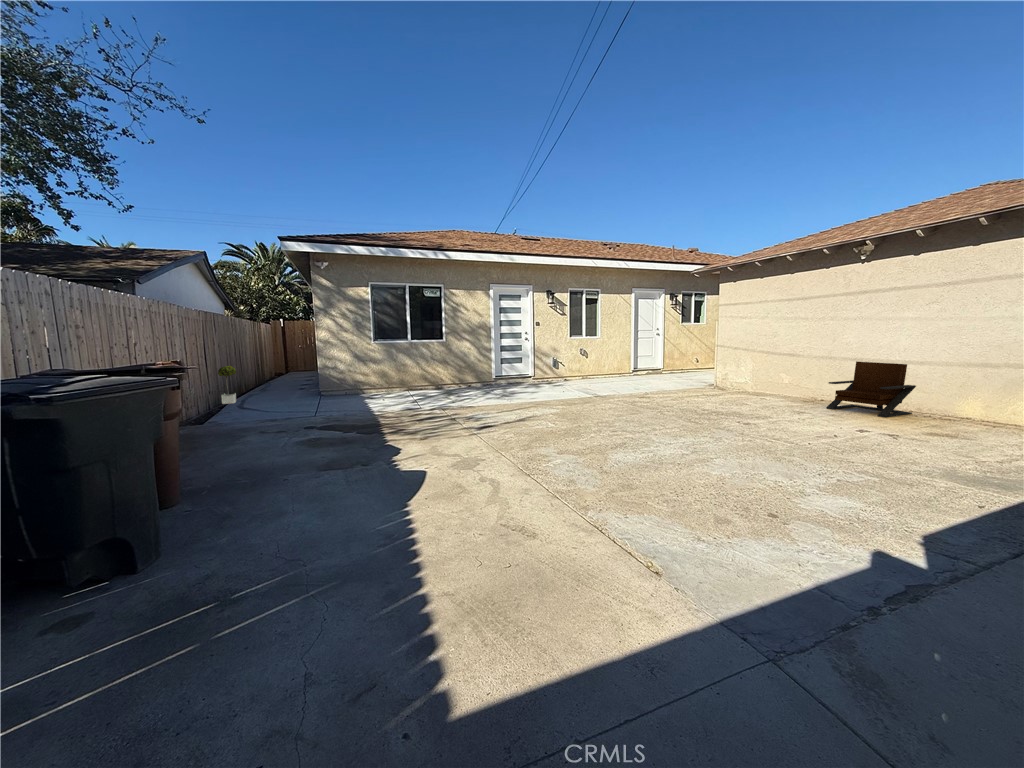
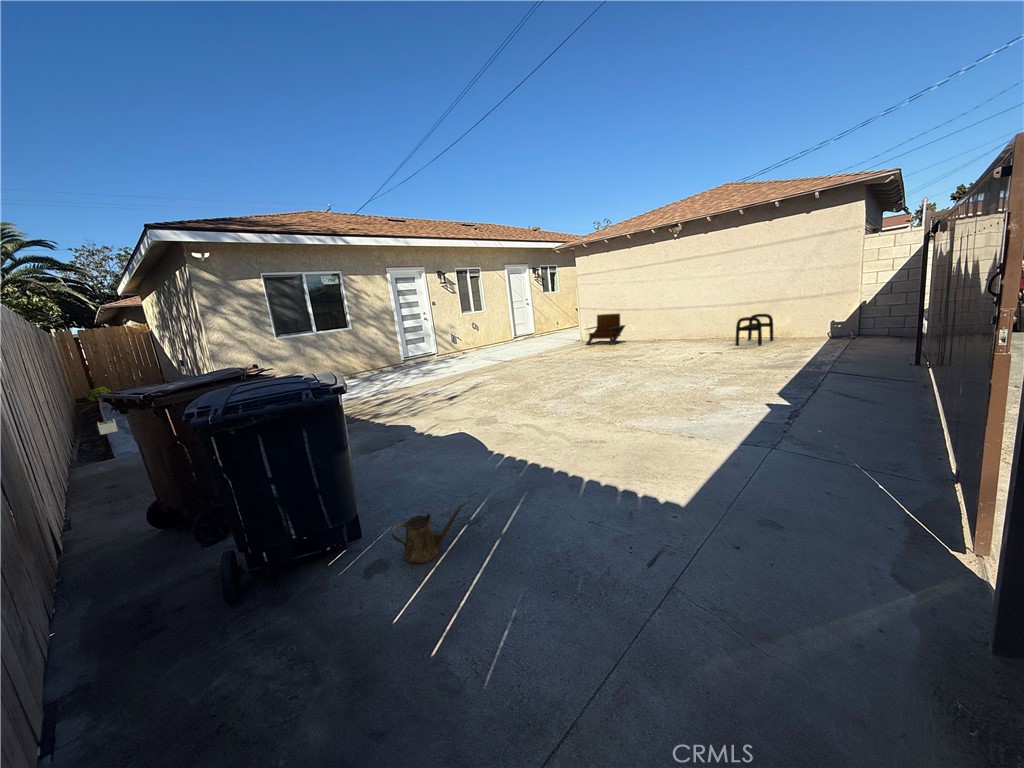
lounge chair: present [826,361,916,417] -> present [586,313,625,345]
bench: none [920,380,1003,429] -> present [735,314,774,345]
watering can: none [125,544,202,600] -> present [392,503,465,563]

